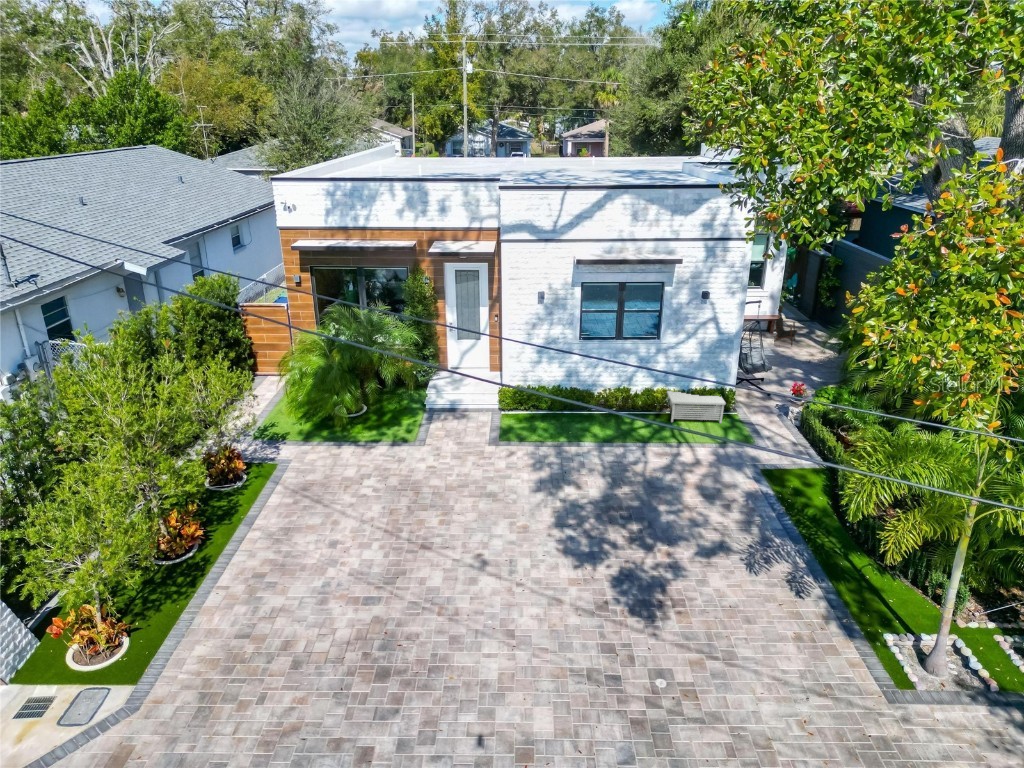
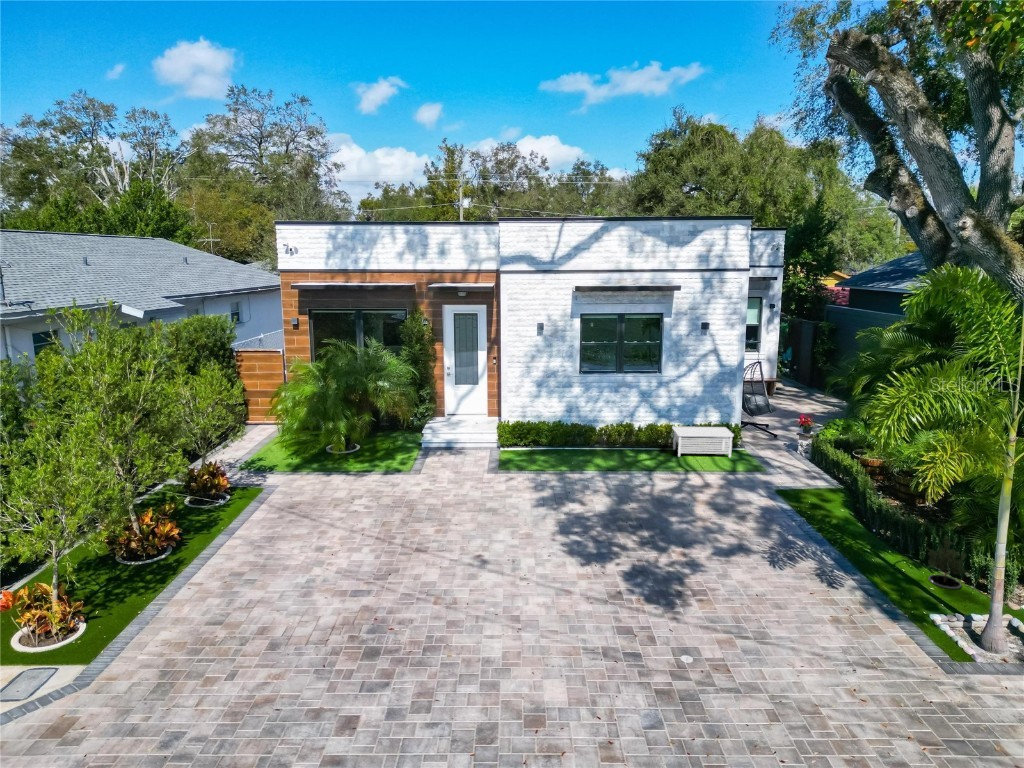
lounge chair: present [774,306,799,346] -> none [773,363,803,403]
potted tree: none [890,552,928,601] -> present [928,537,965,589]

